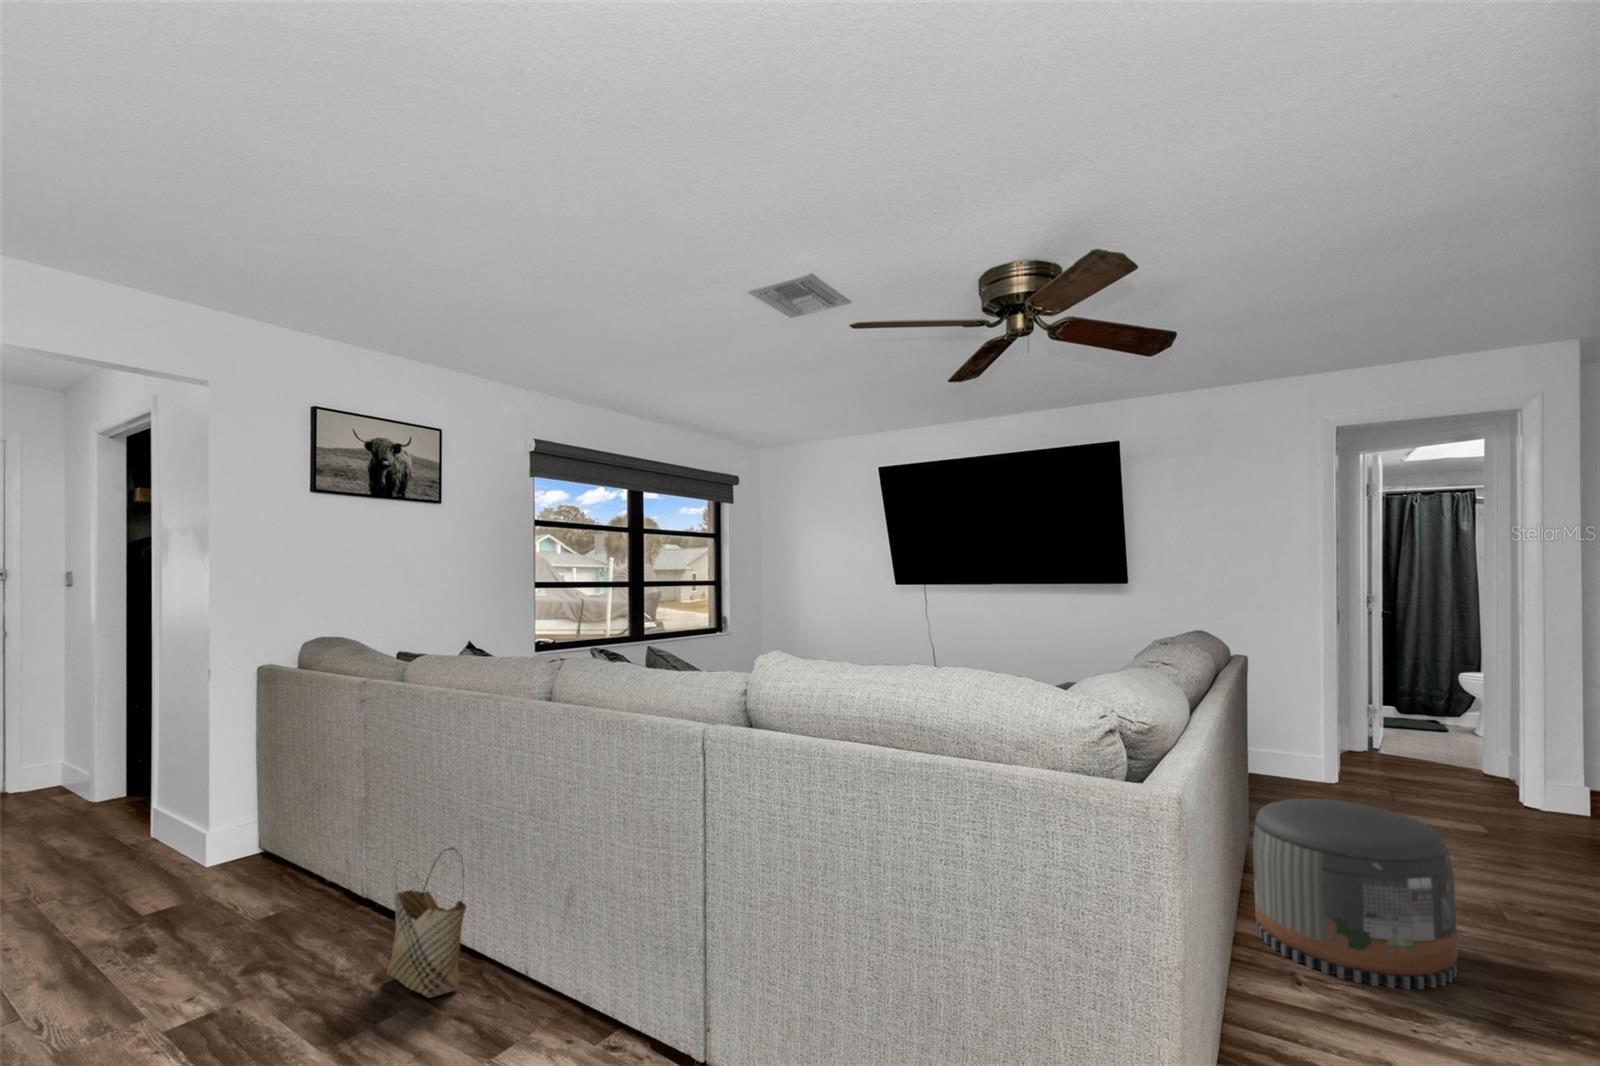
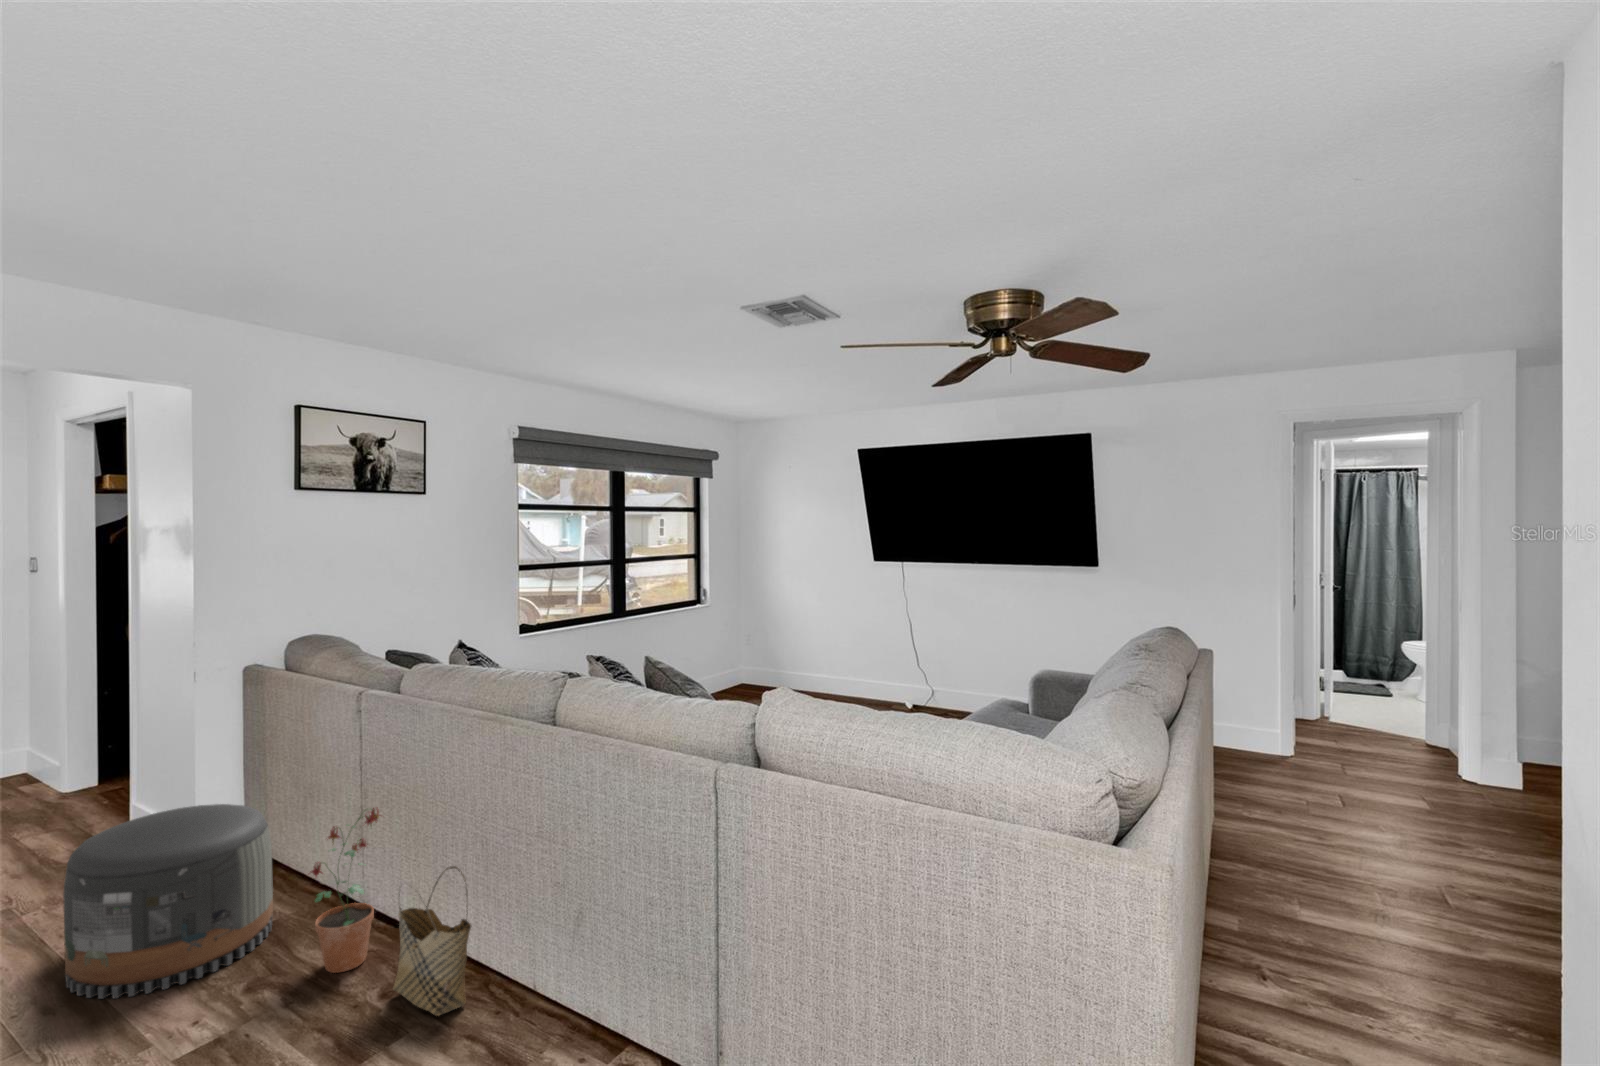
potted plant: none [307,791,387,959] -> present [310,808,380,973]
pouf: present [1253,799,1458,989] -> present [63,804,273,999]

